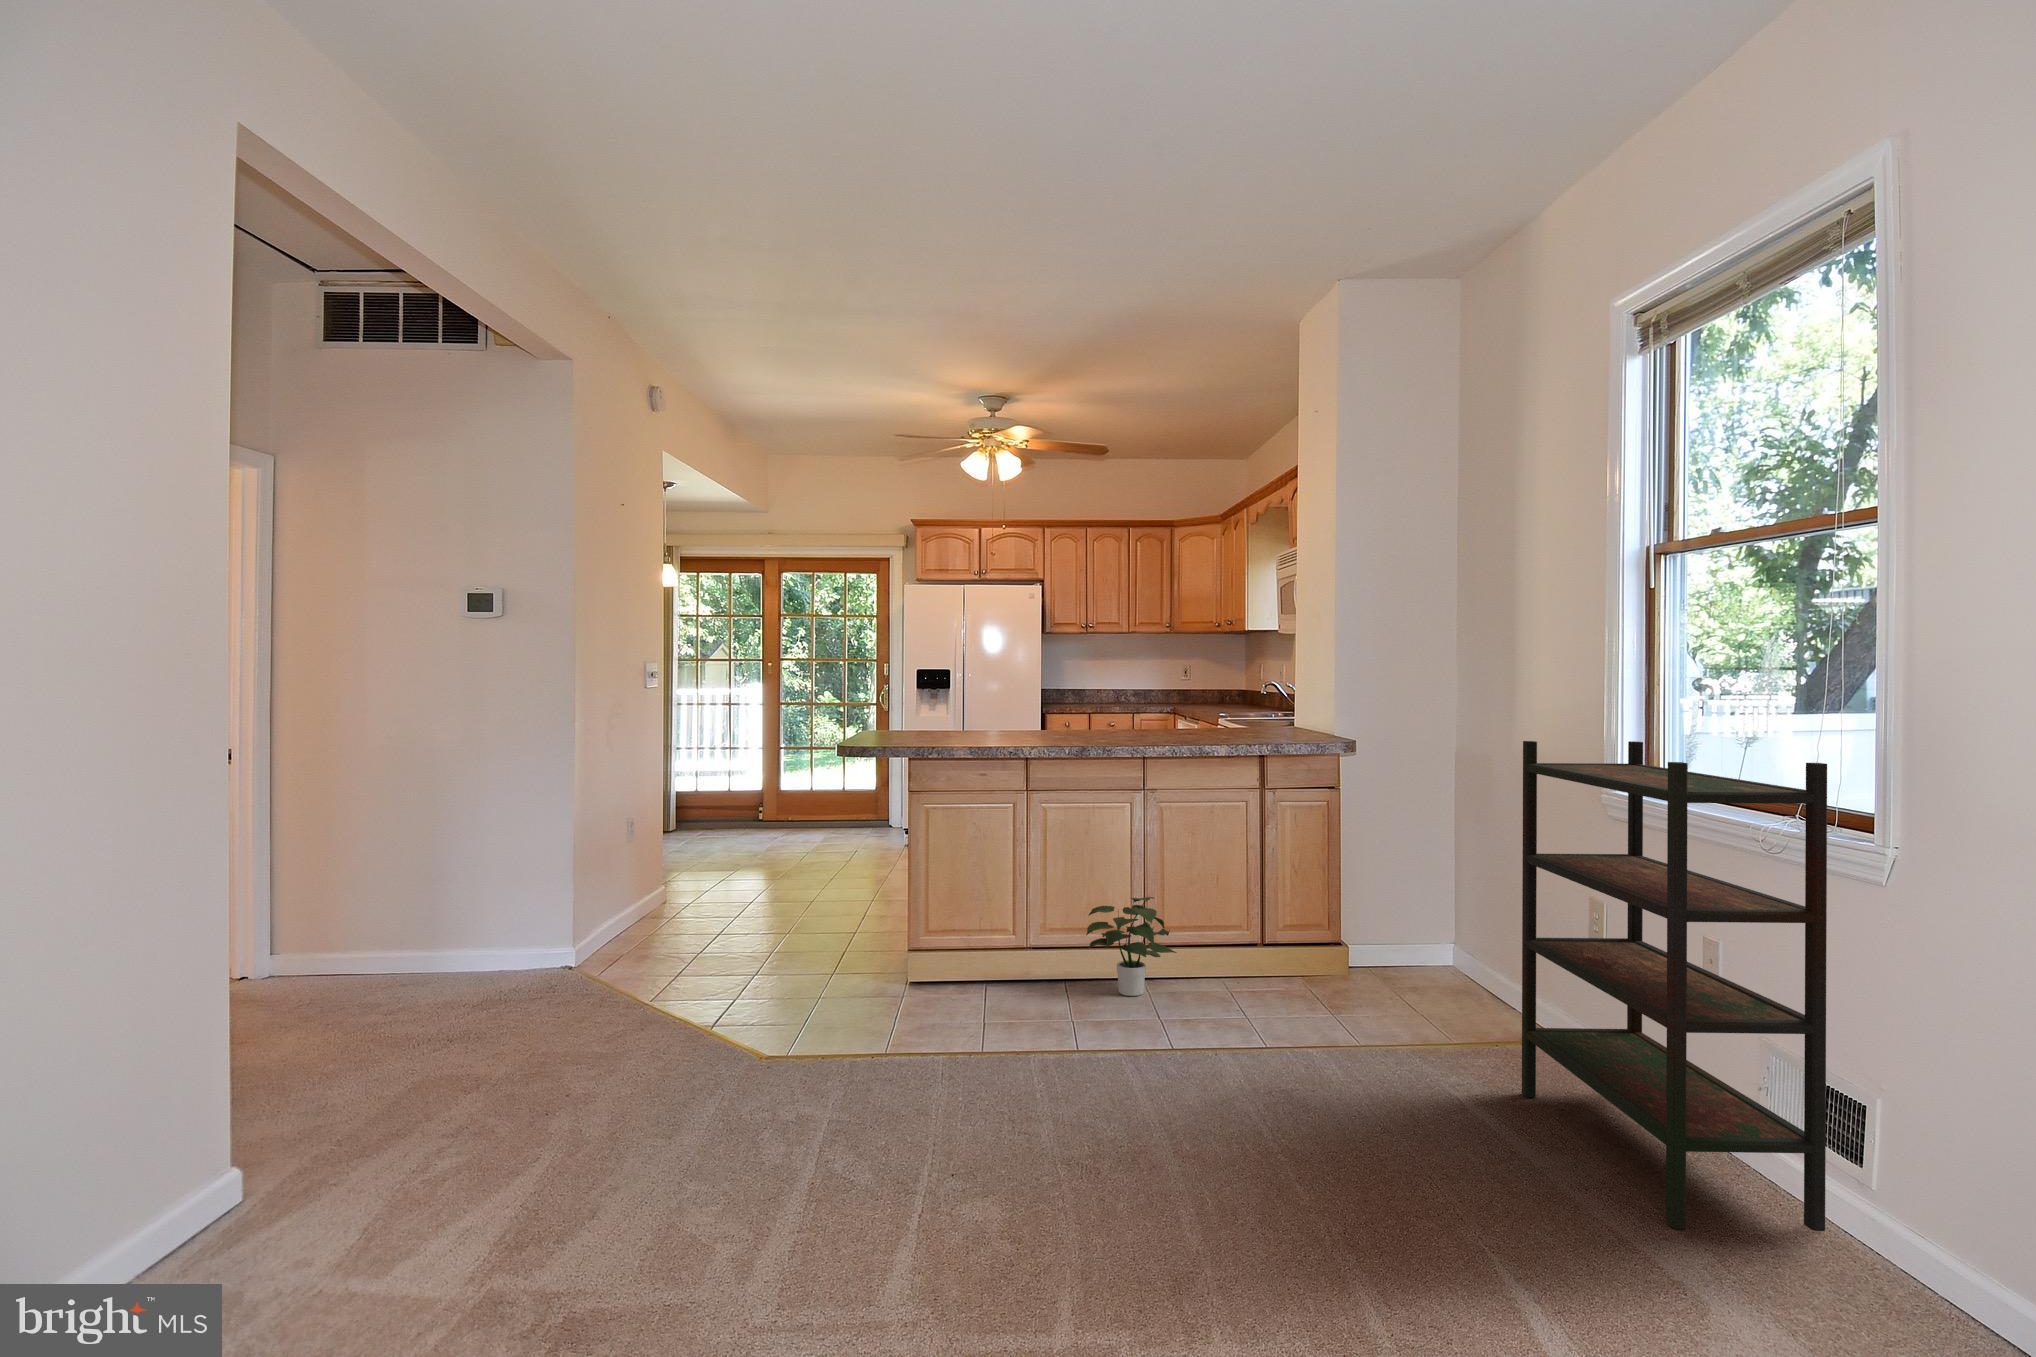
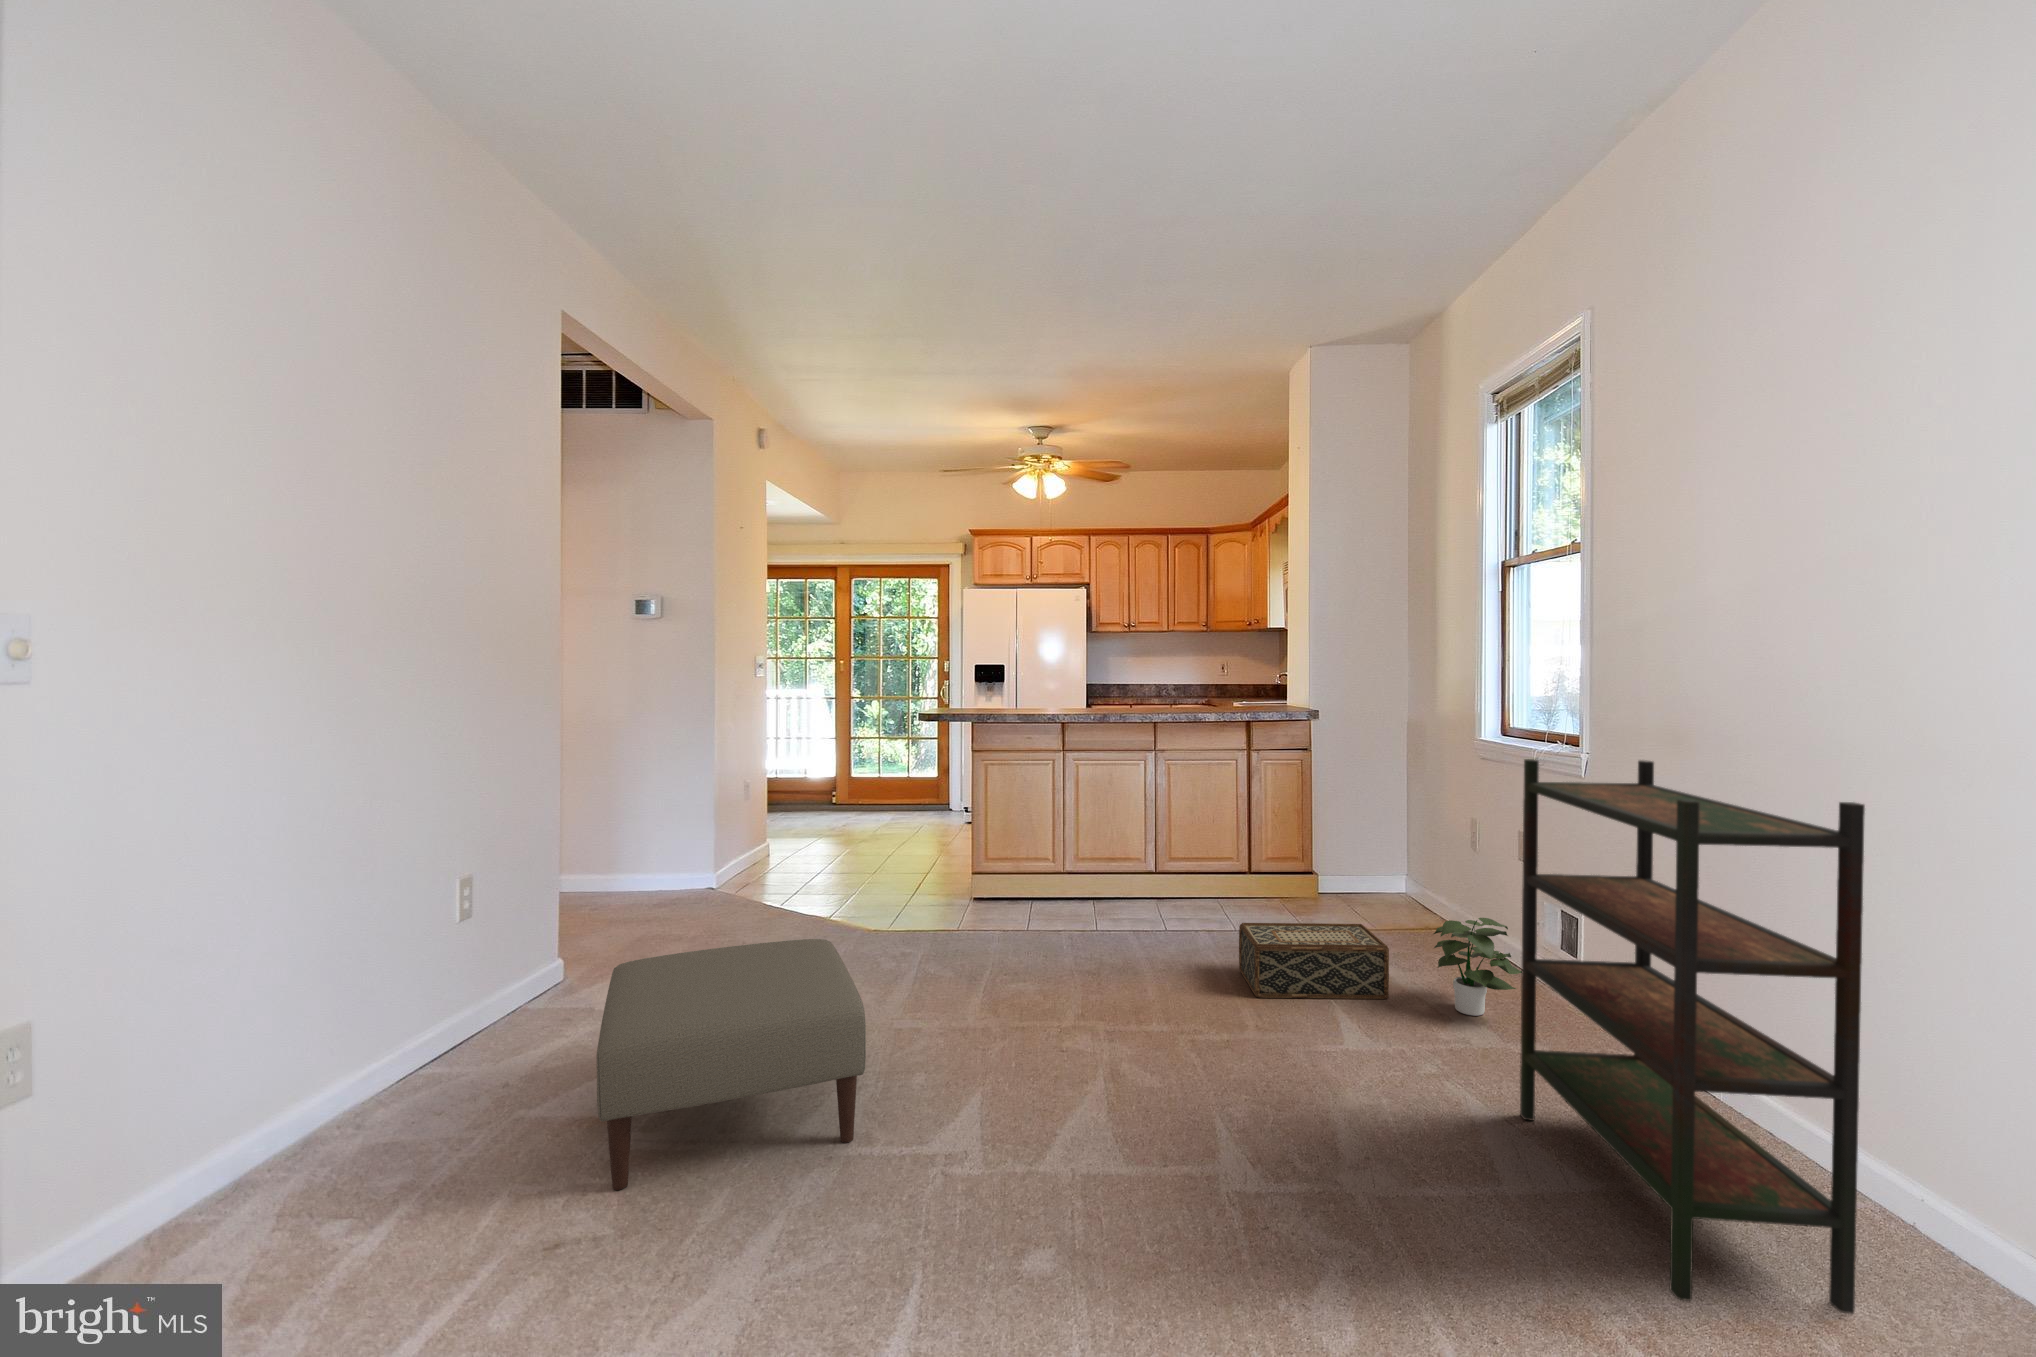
potted plant: present [1086,897,1177,996] -> present [1434,918,1522,1016]
woven basket: none [1230,927,1385,1003] -> present [1239,923,1389,999]
ottoman: none [587,942,877,1191] -> present [596,939,866,1190]

